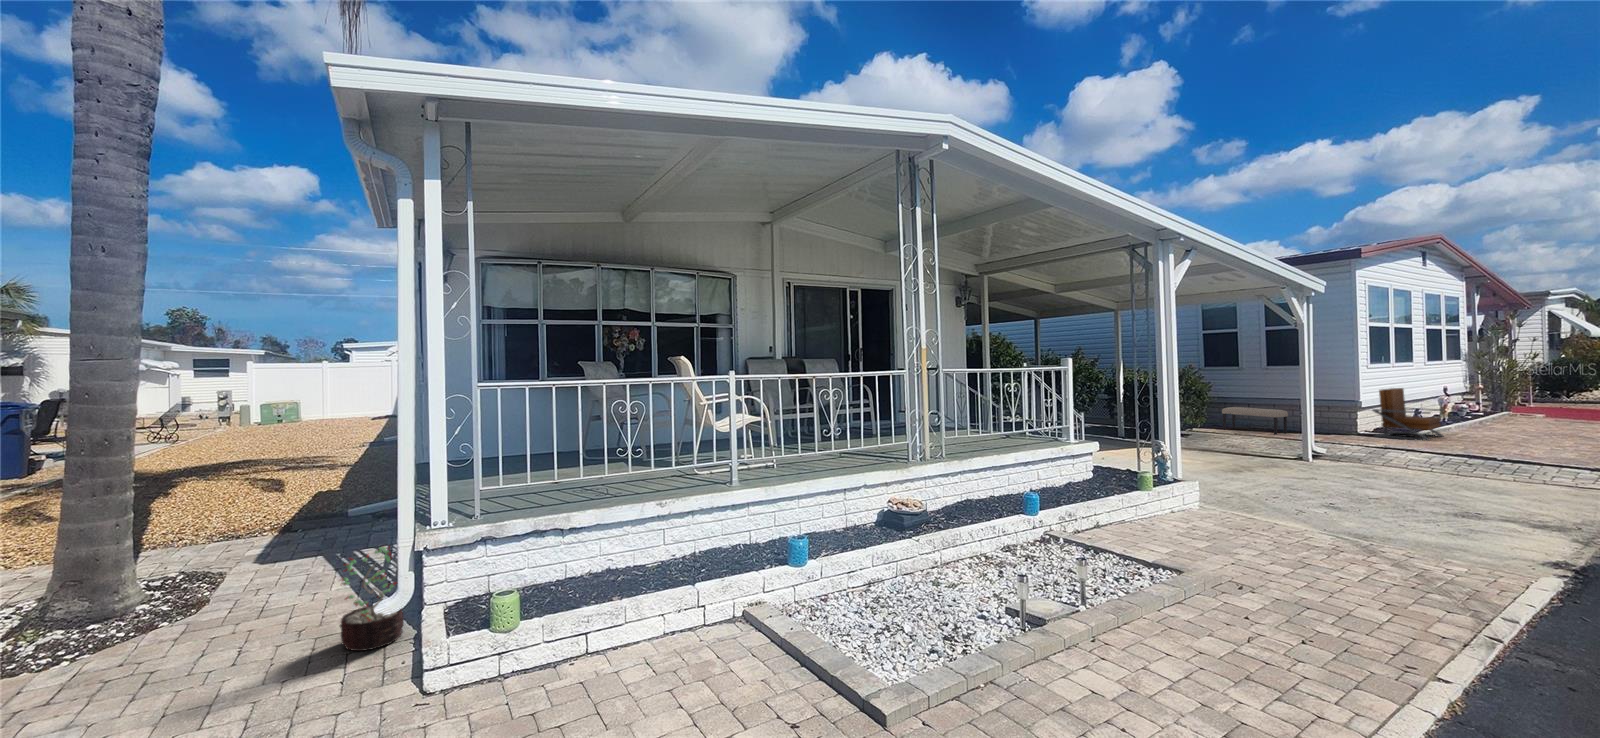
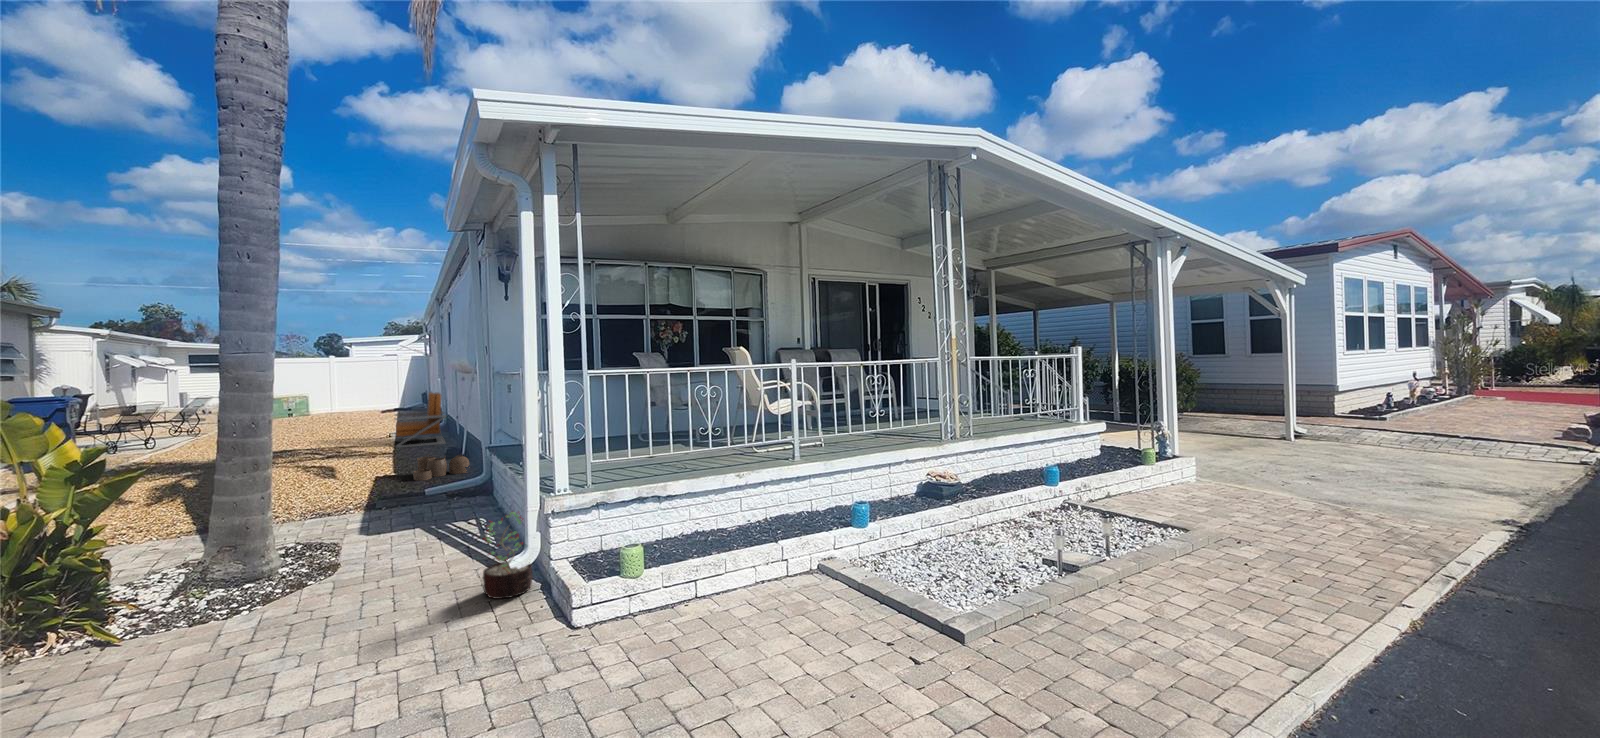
lounge chair: present [1373,388,1443,440] -> present [395,392,446,447]
bench: present [1222,407,1288,434] -> none [1208,392,1270,417]
woven basket: none [338,469,405,498] -> present [413,455,470,481]

